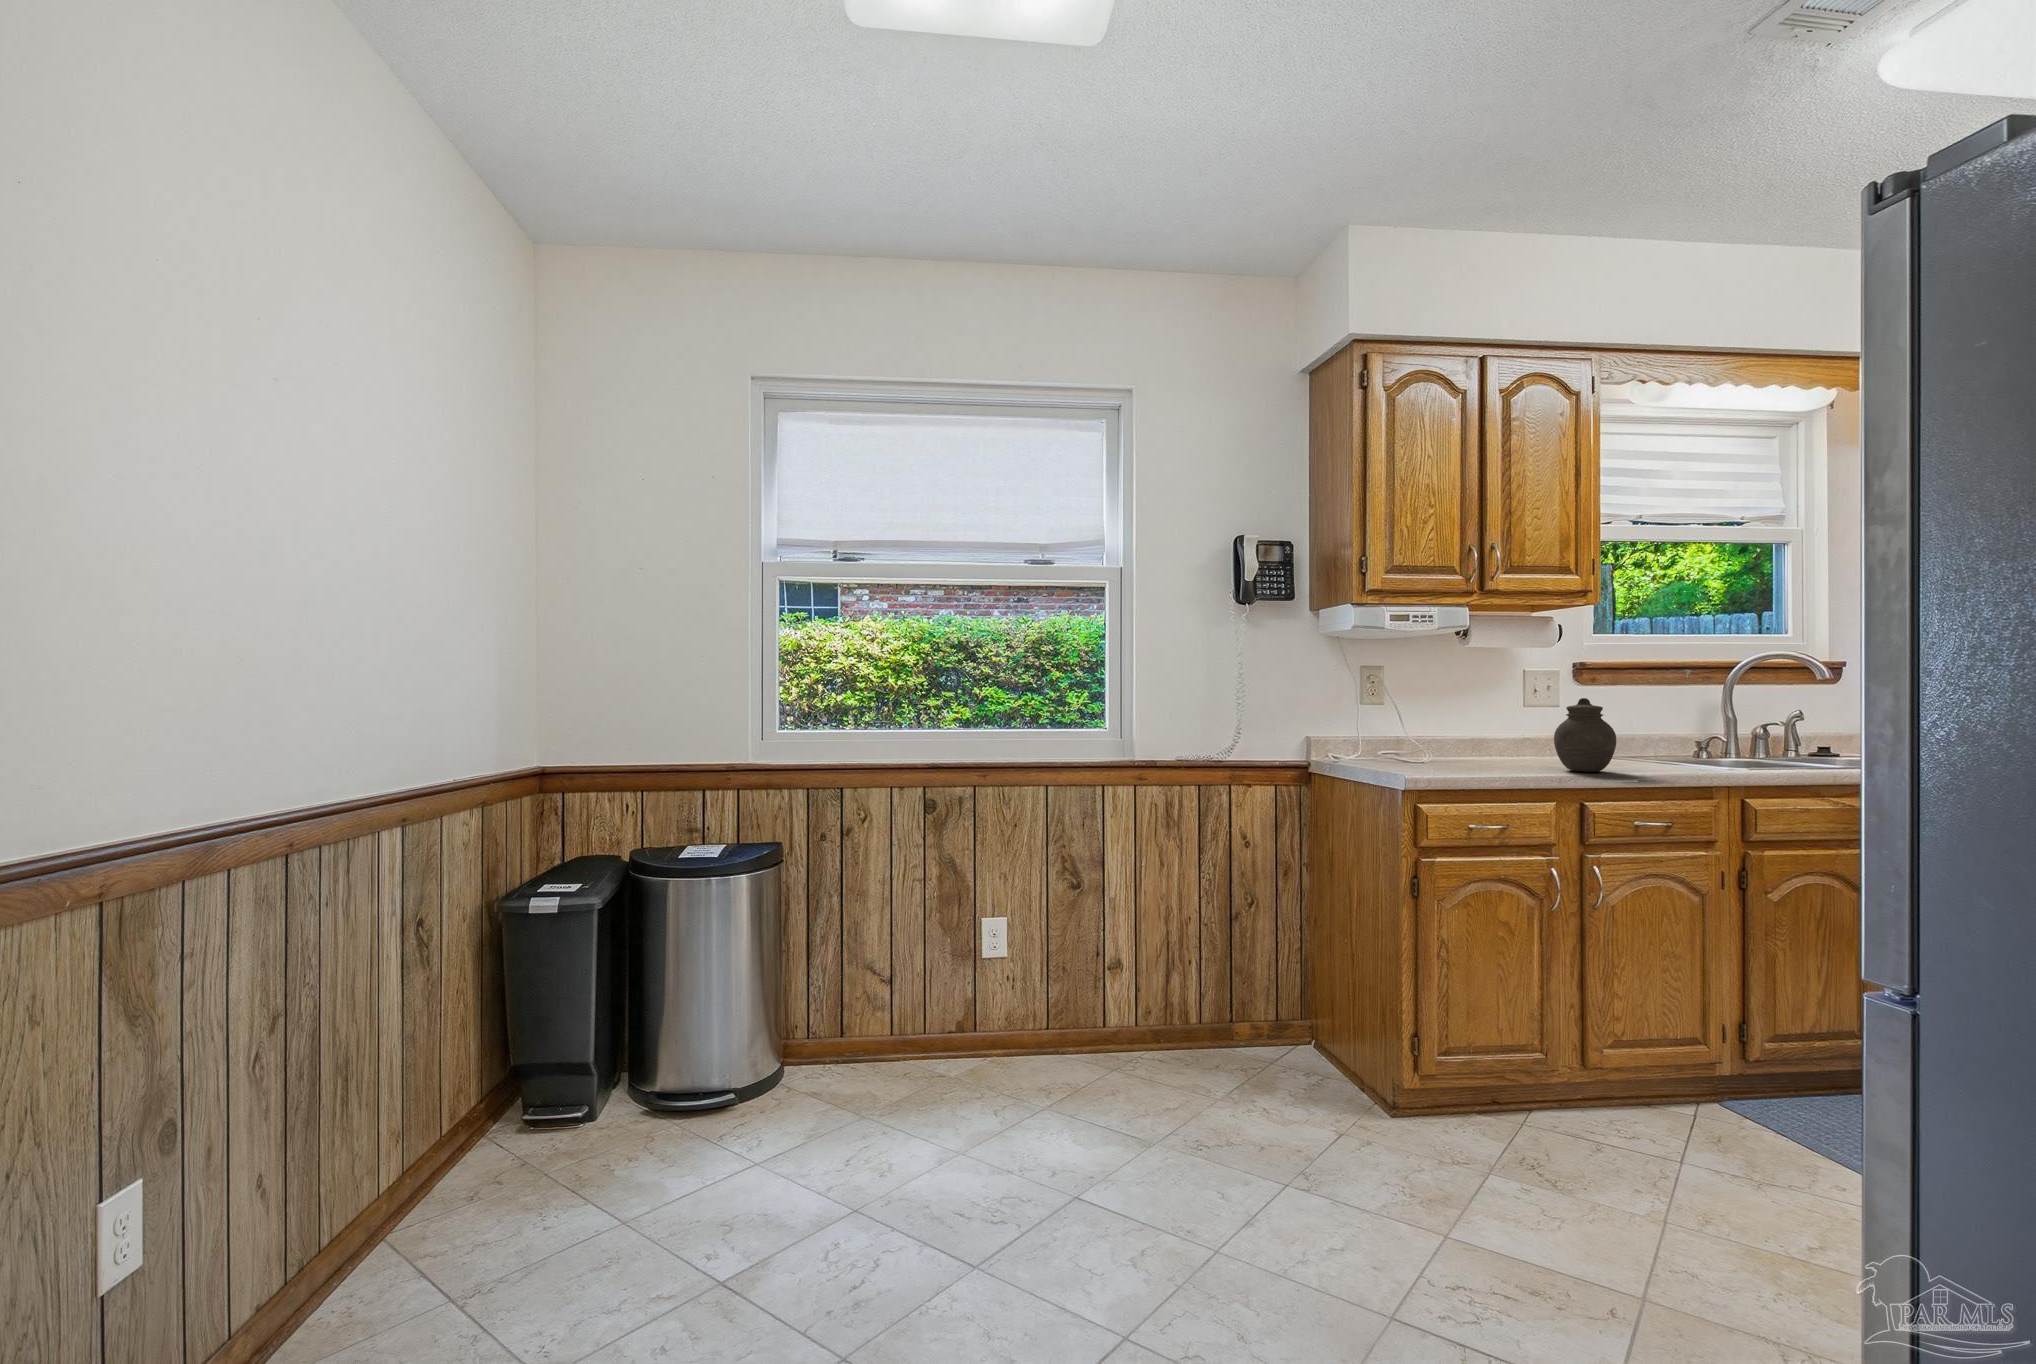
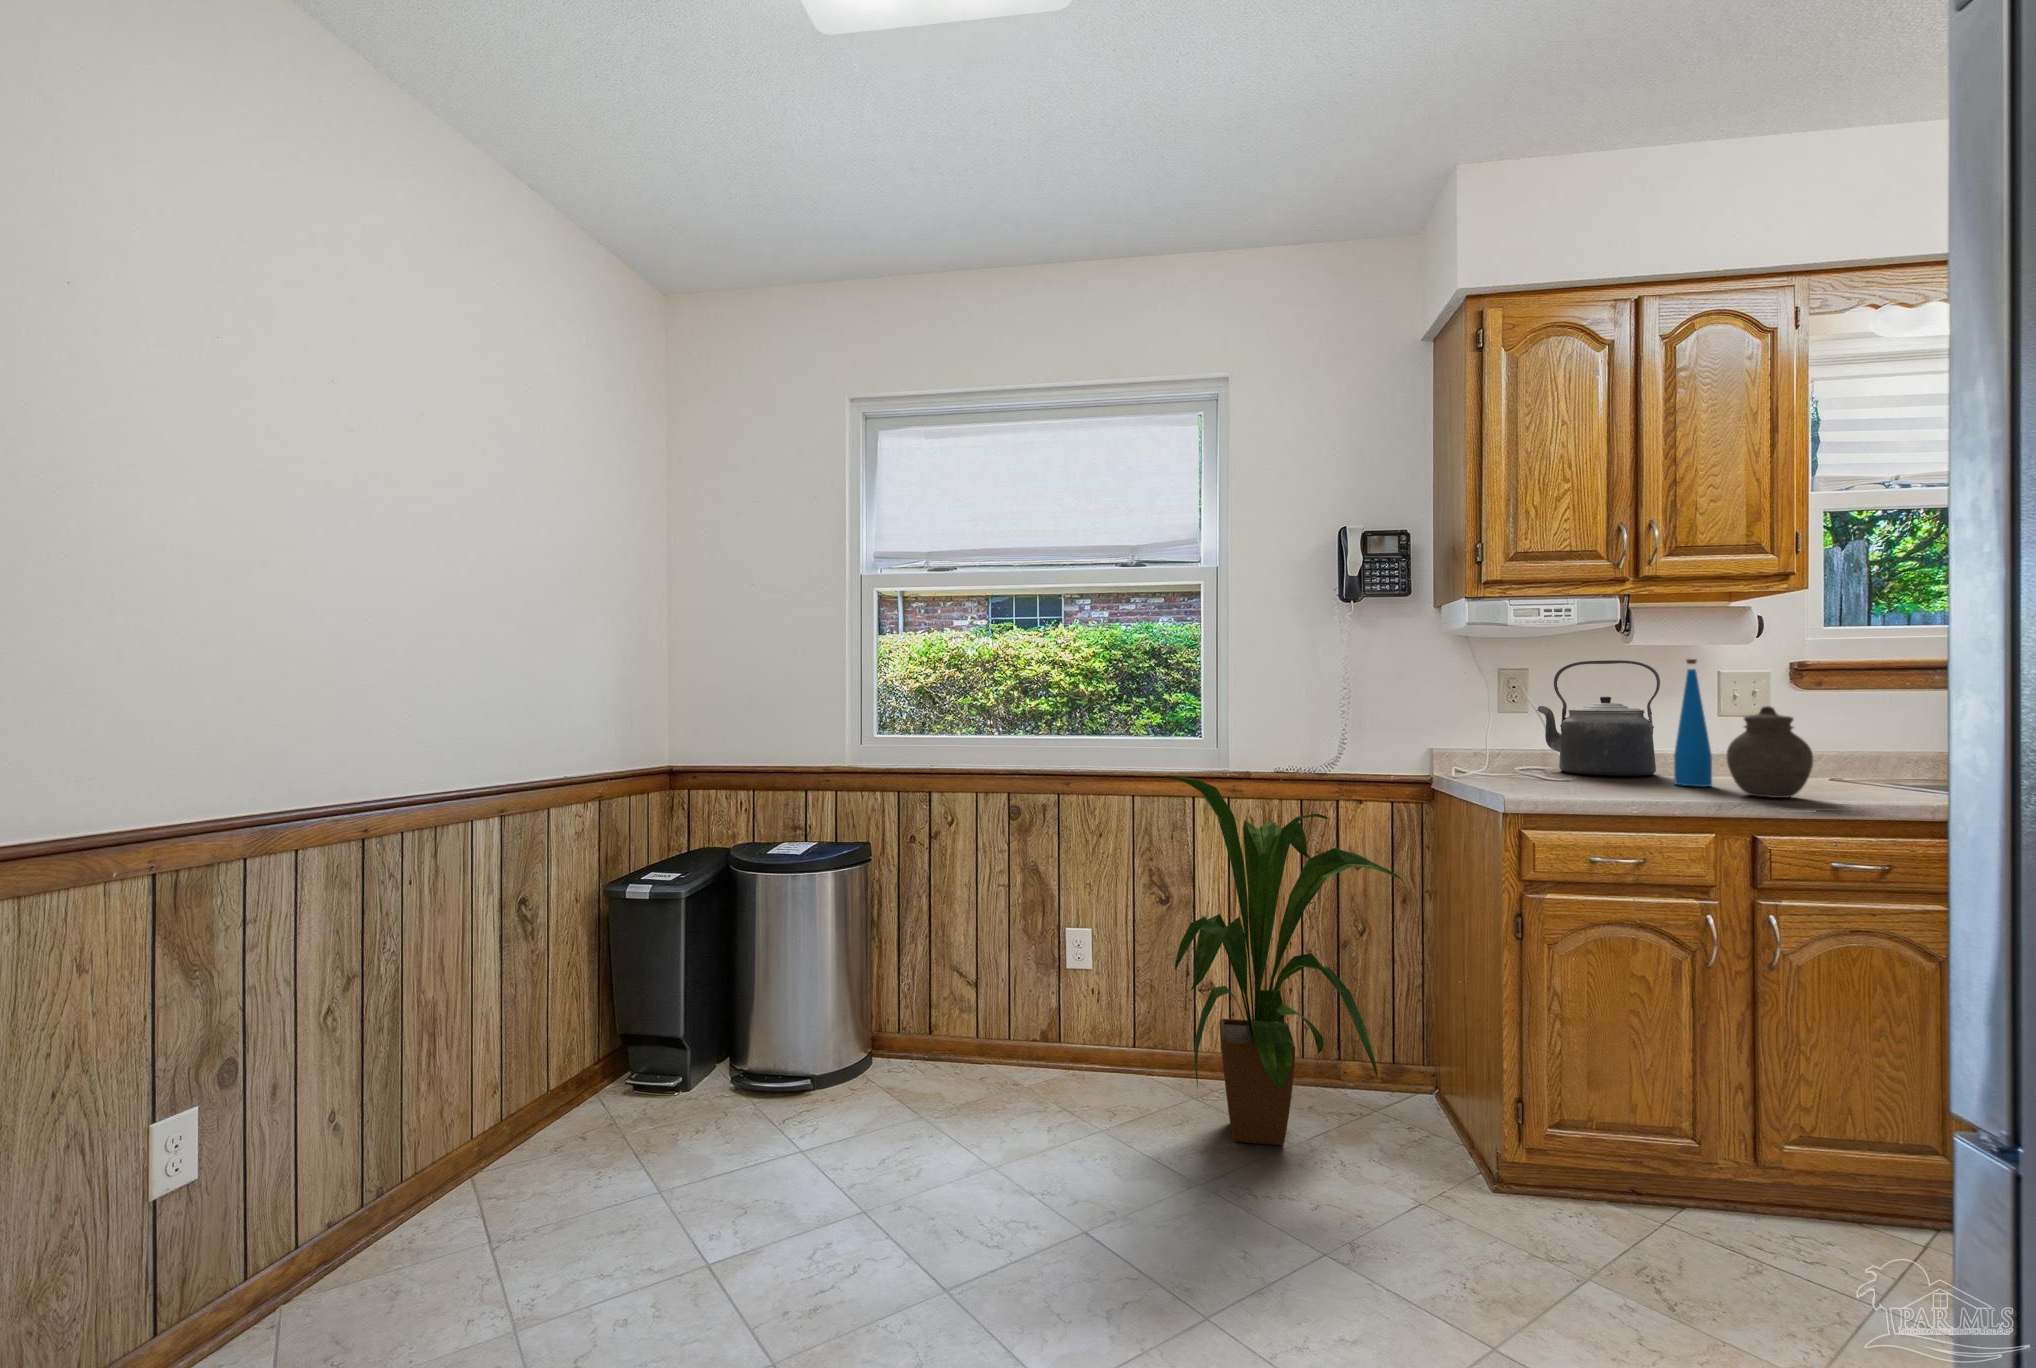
kettle: none [1392,660,1491,758] -> present [1537,660,1660,776]
bottle: none [1509,660,1537,765] -> present [1674,659,1712,787]
house plant: none [1096,764,1303,1103] -> present [1165,776,1401,1145]

